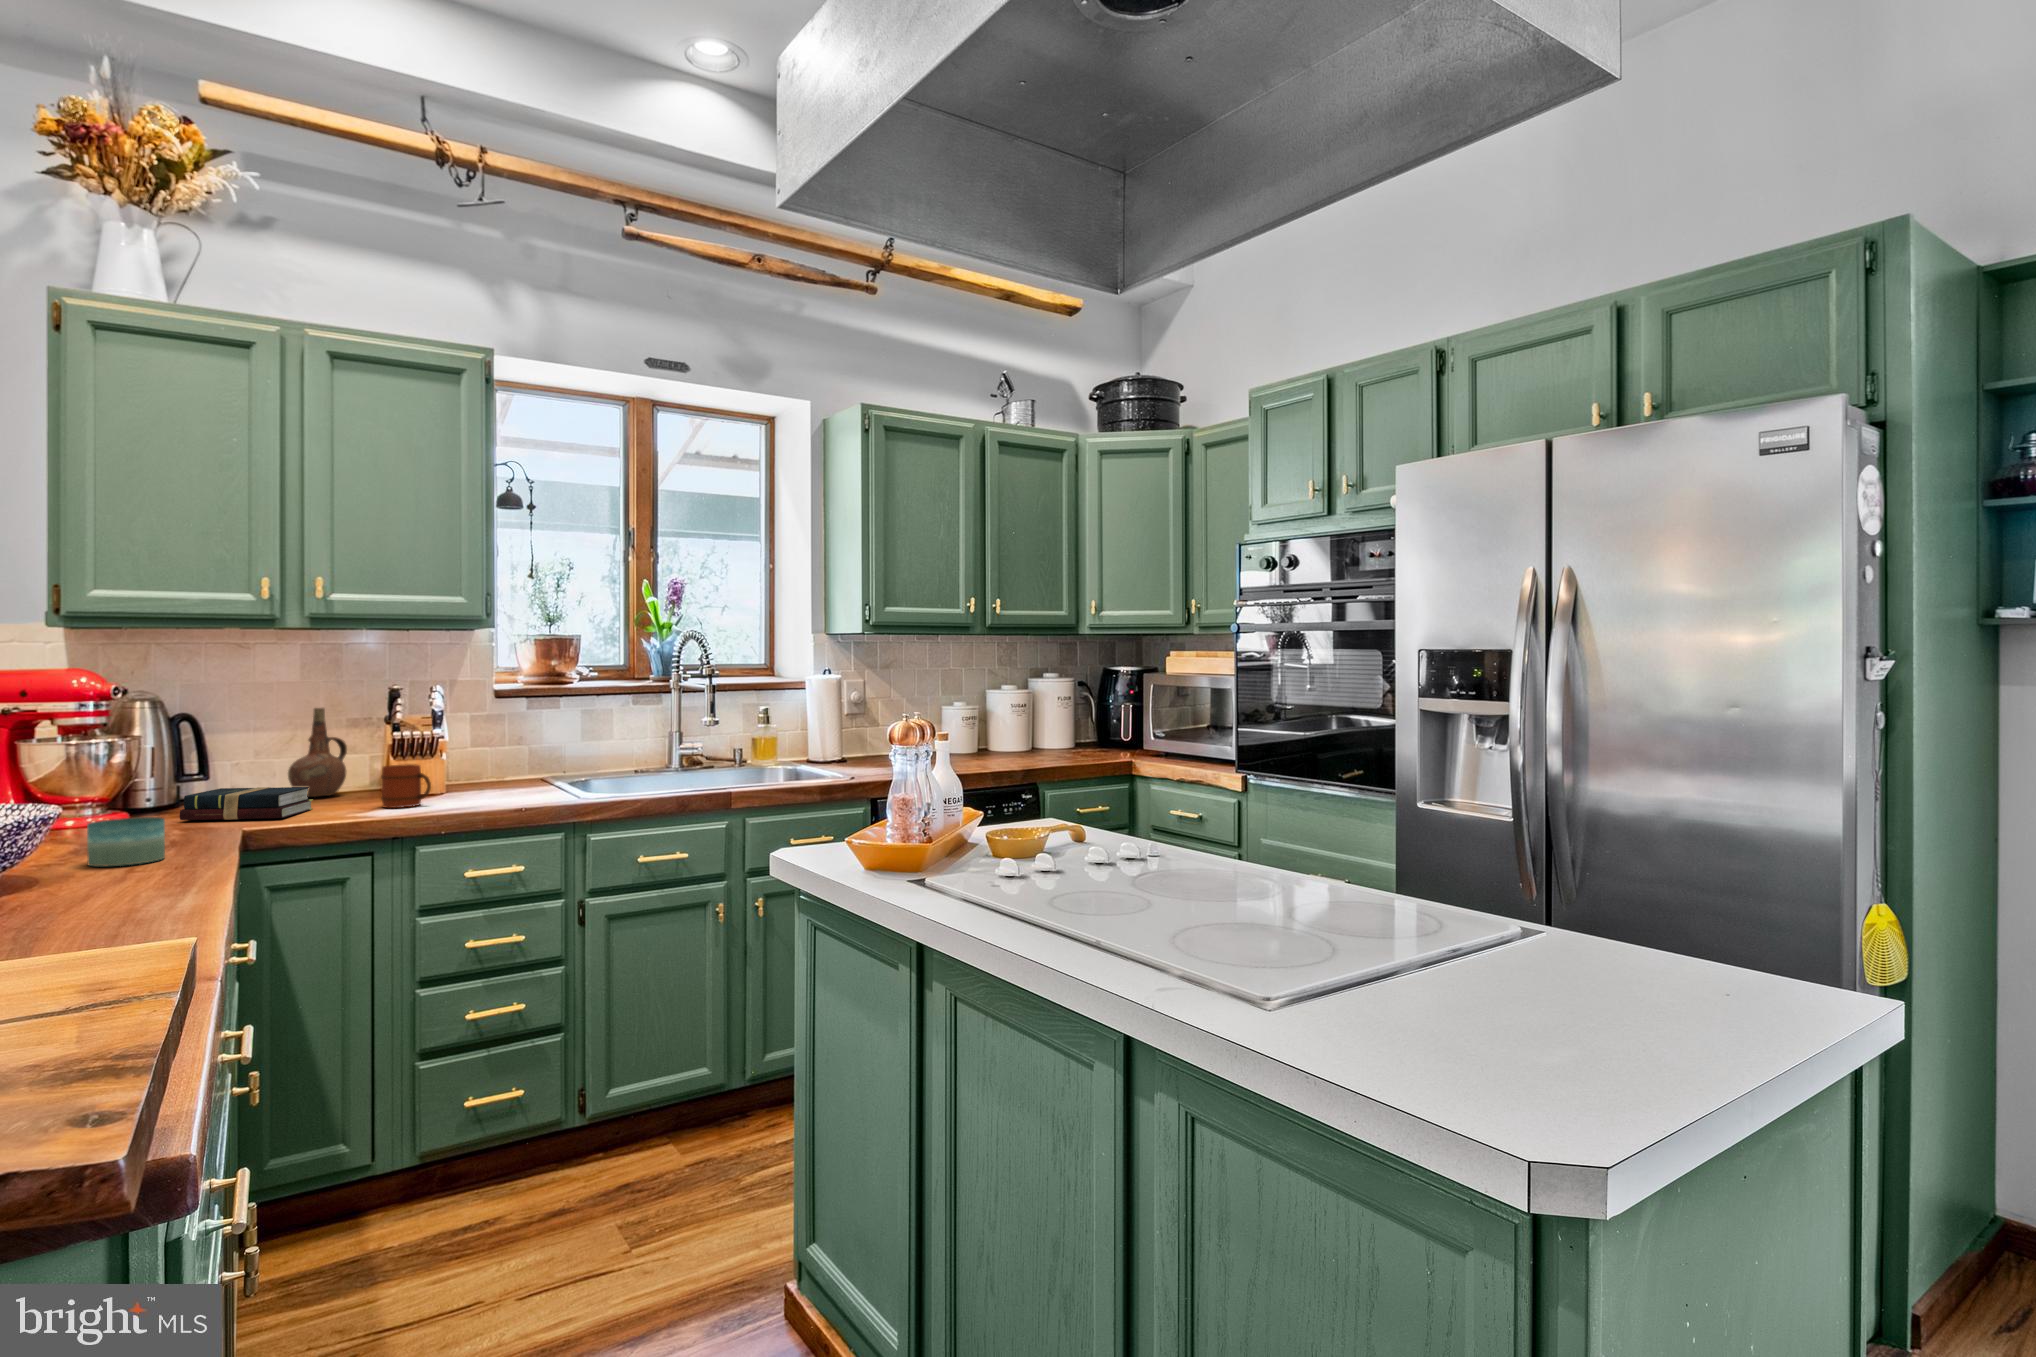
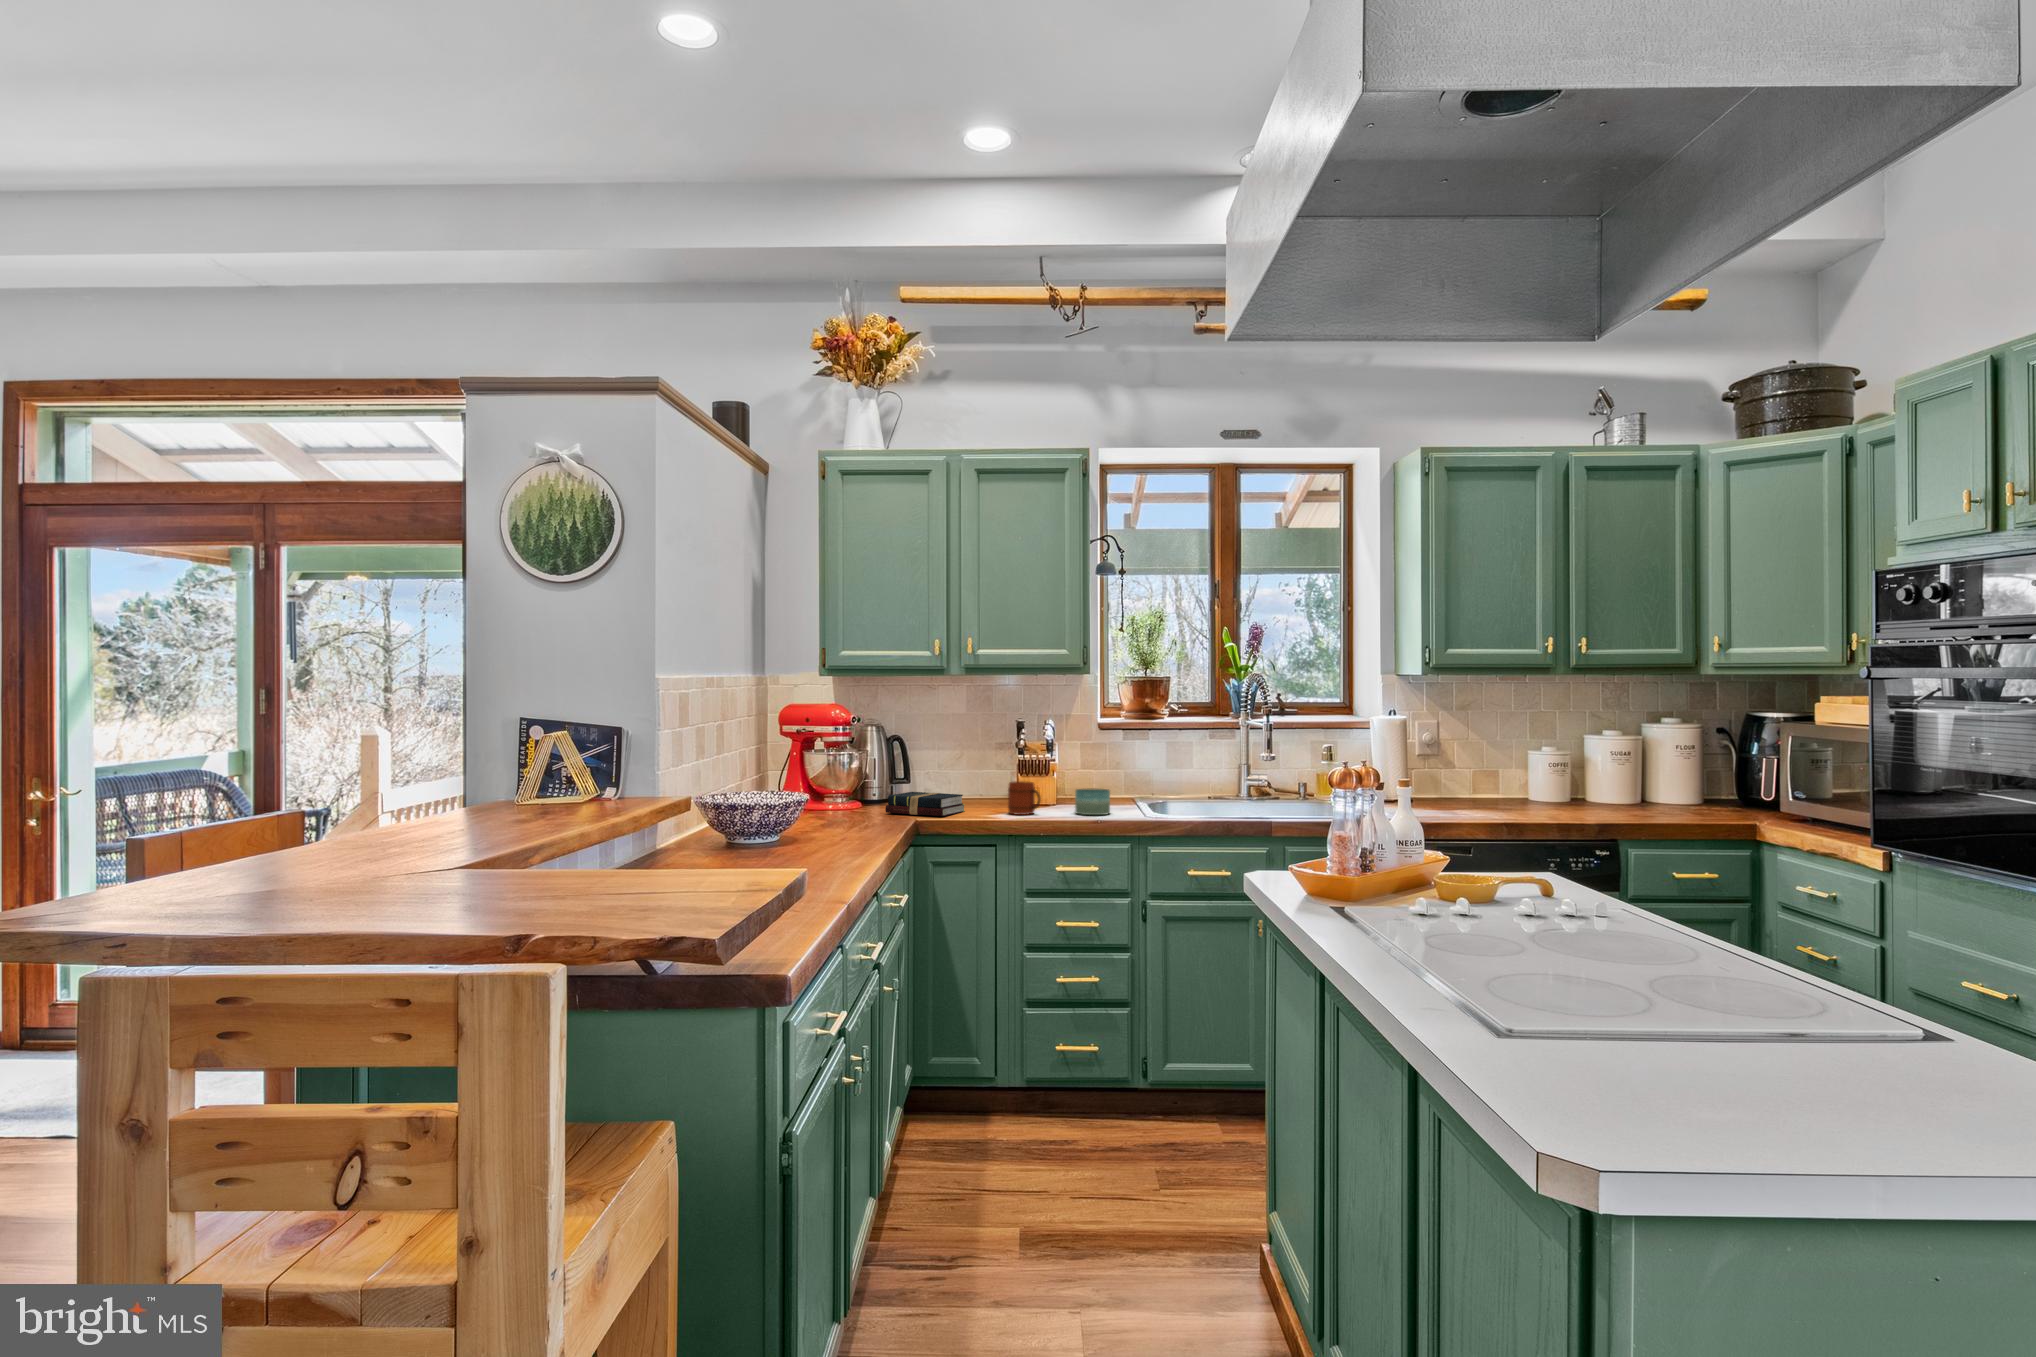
ceramic pitcher: present [288,708,347,797] -> none [955,735,993,802]
candle: present [87,817,165,866] -> present [1075,788,1110,815]

